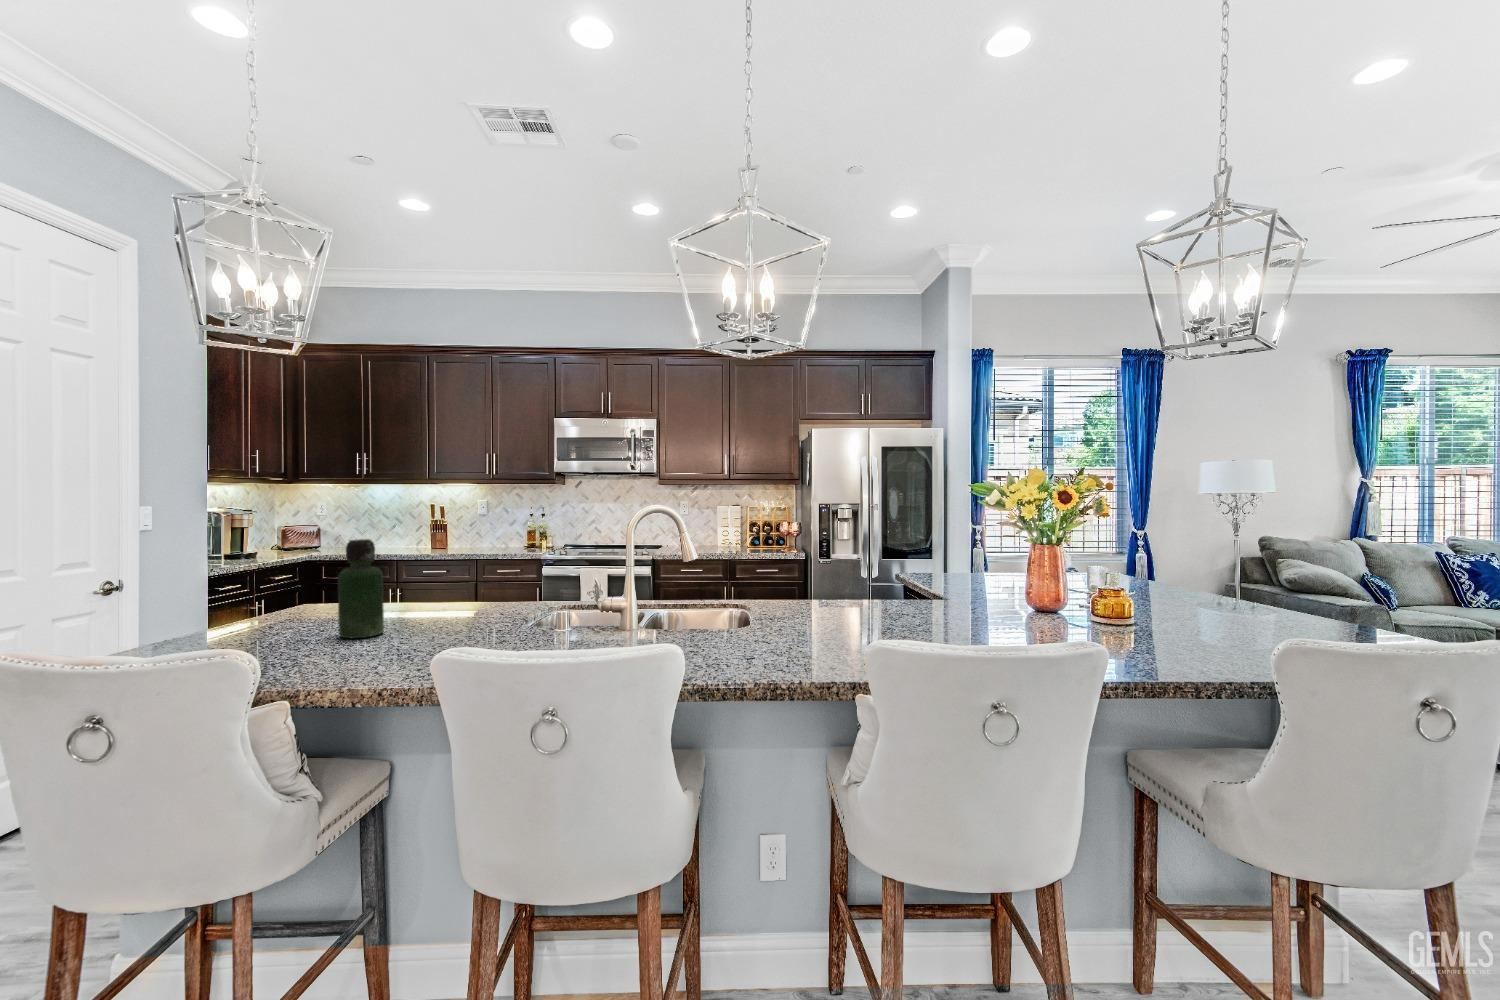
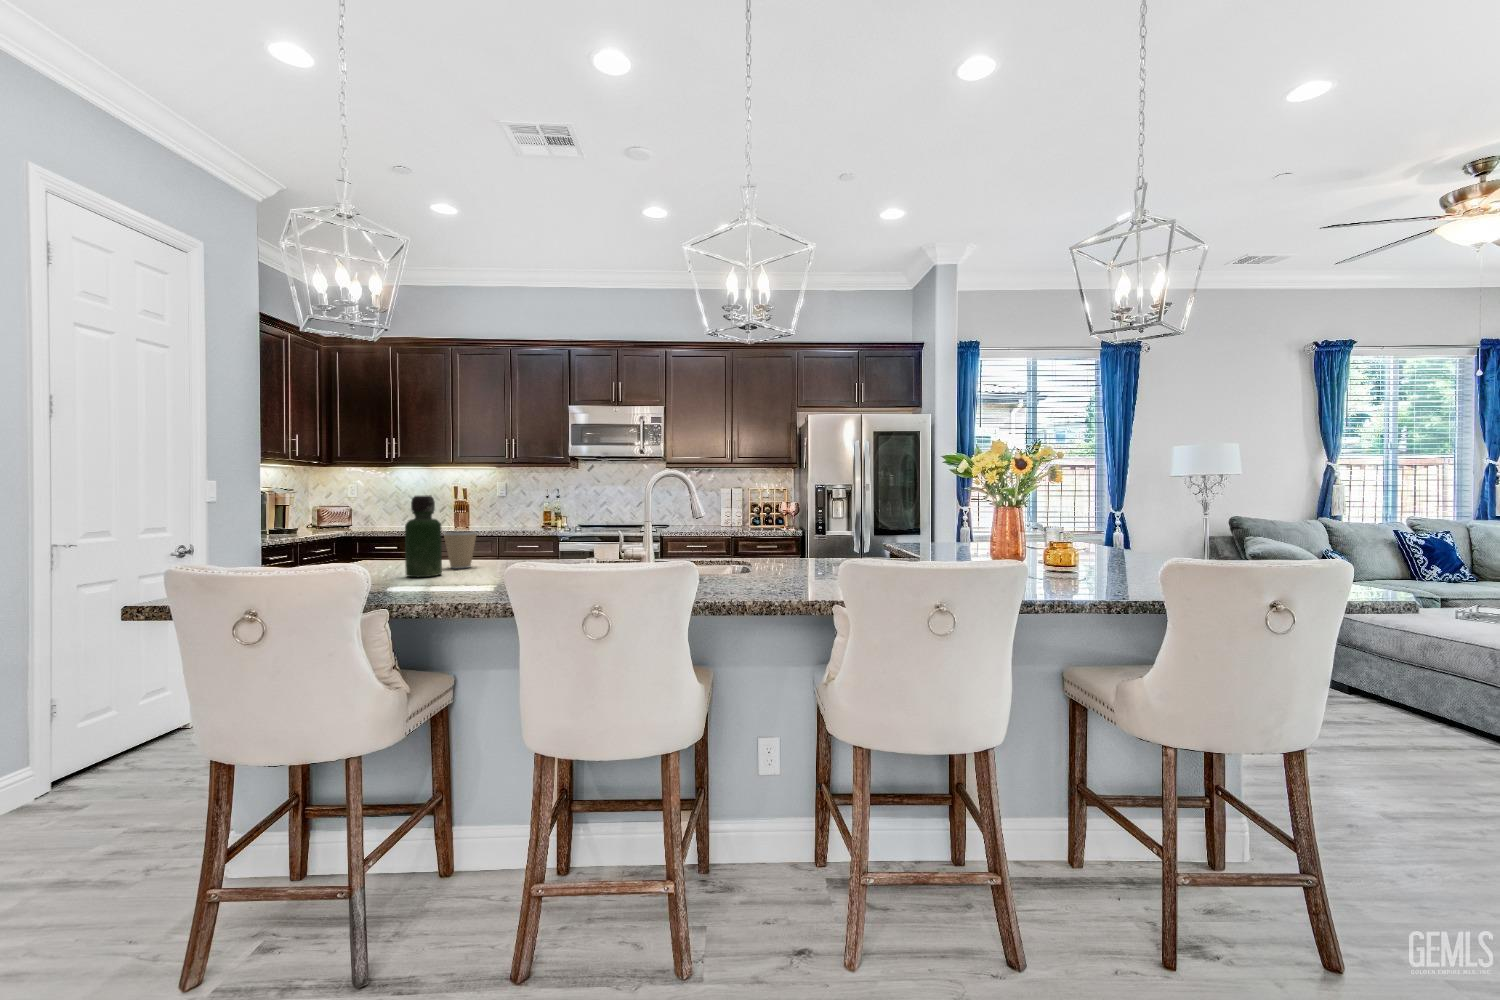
coffee cup: none [388,577,430,622] -> present [444,531,477,568]

